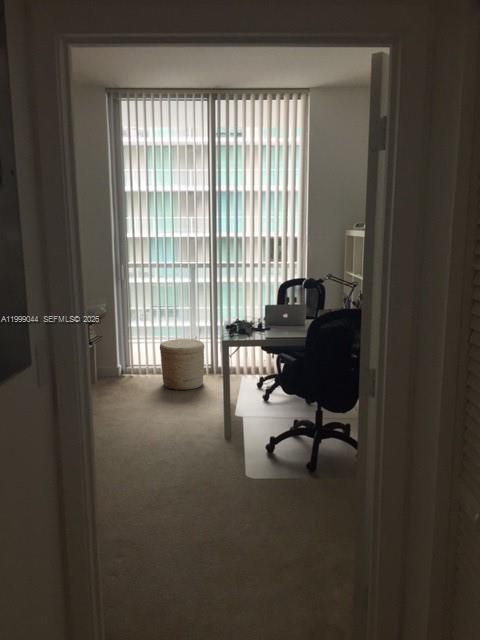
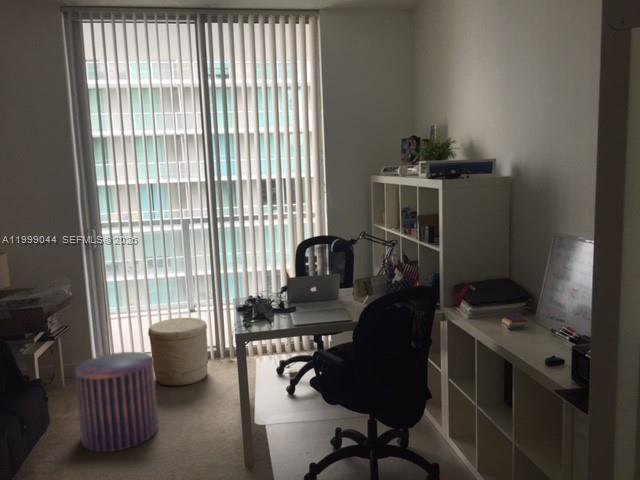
pouf: none [109,358,165,426] -> present [75,352,158,452]

